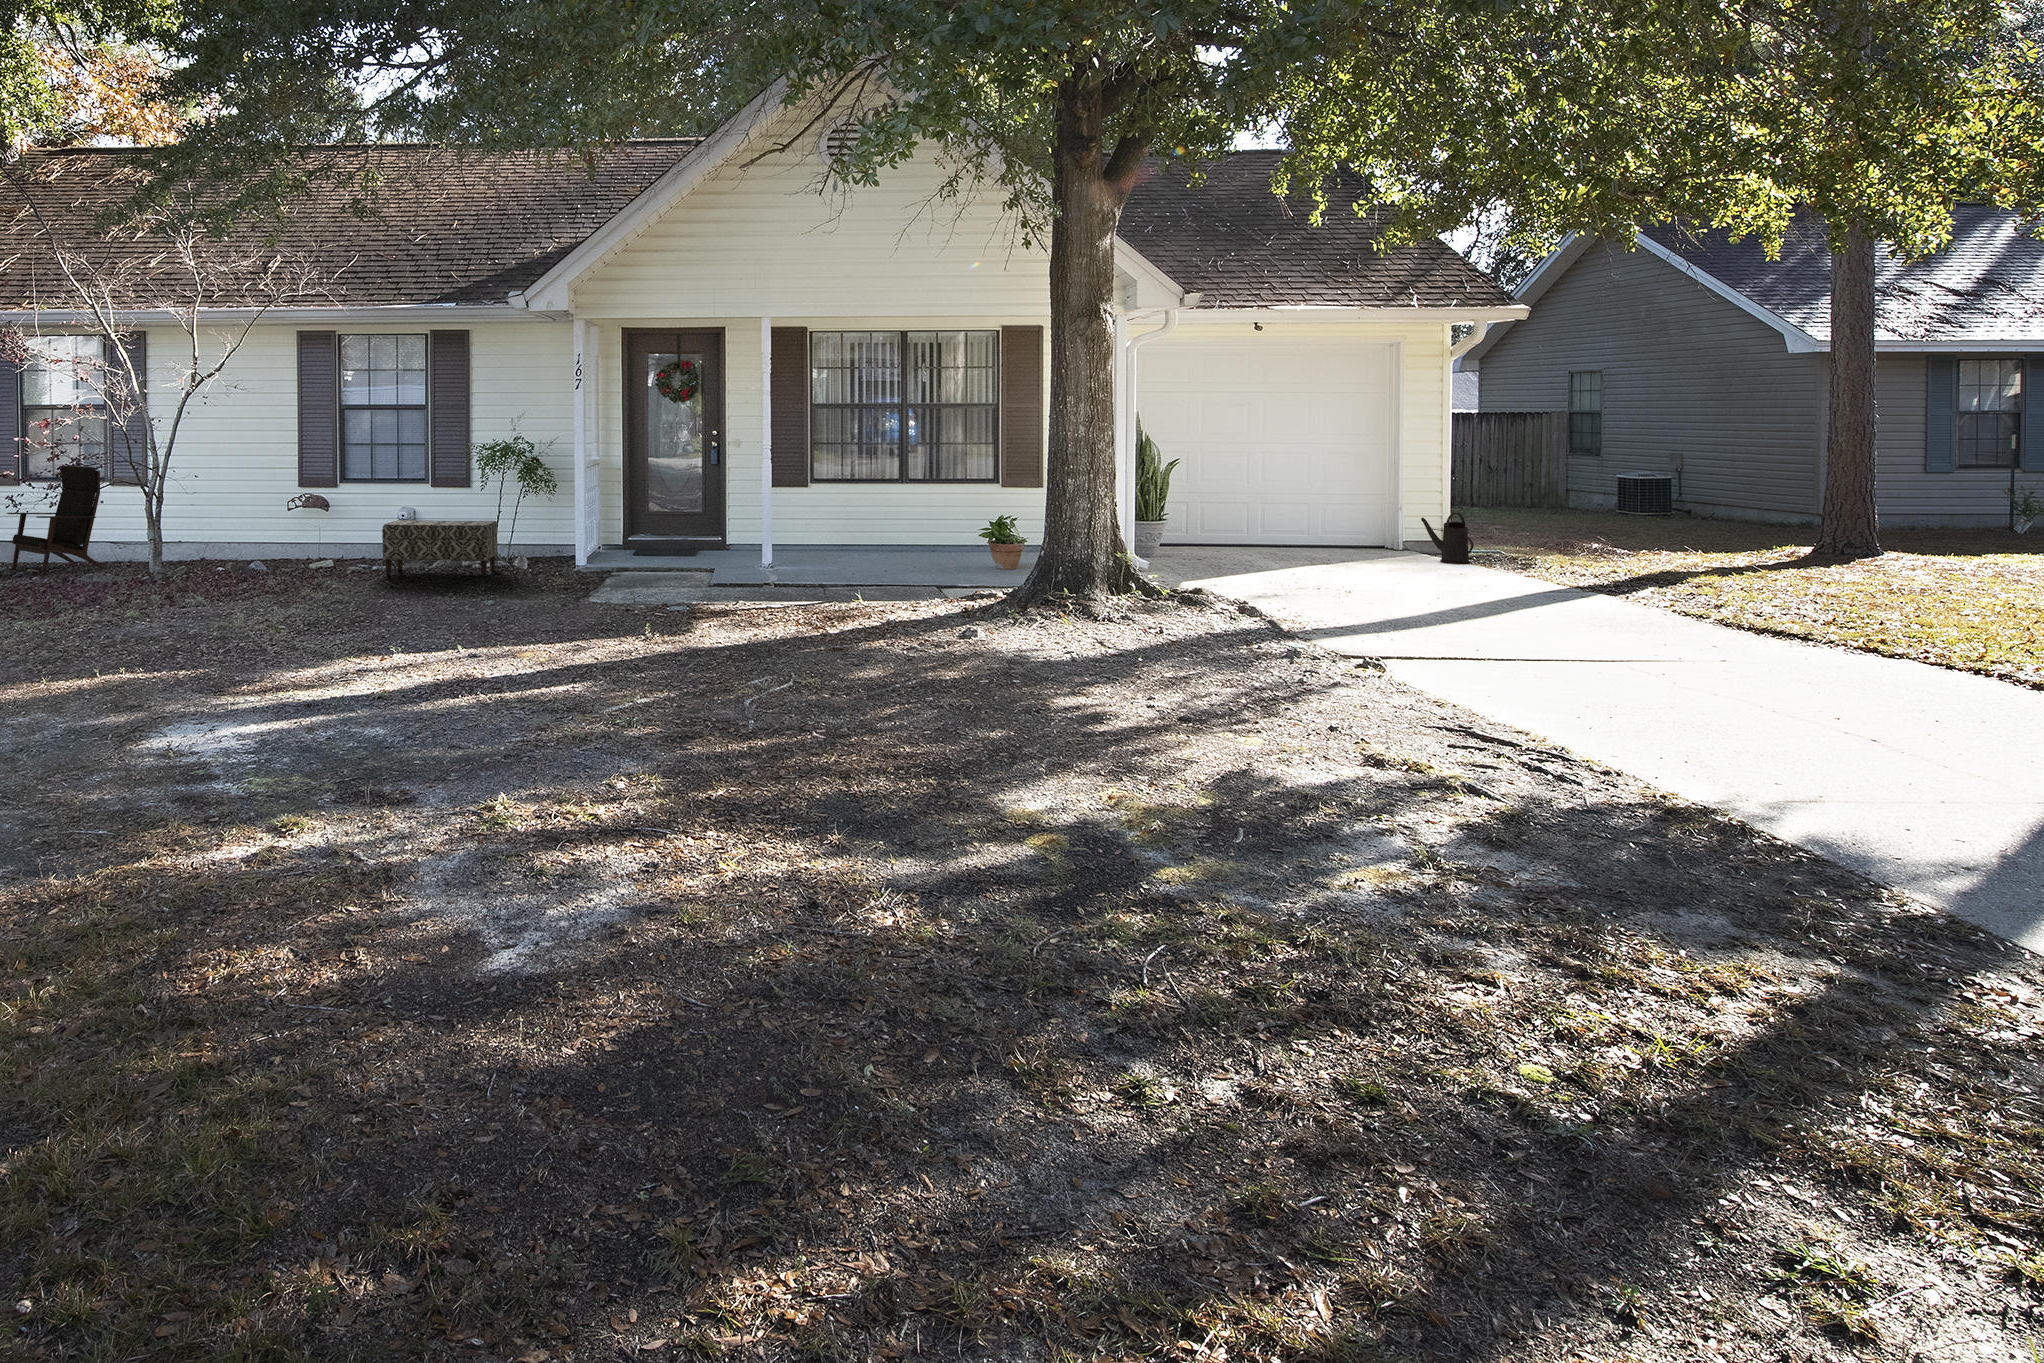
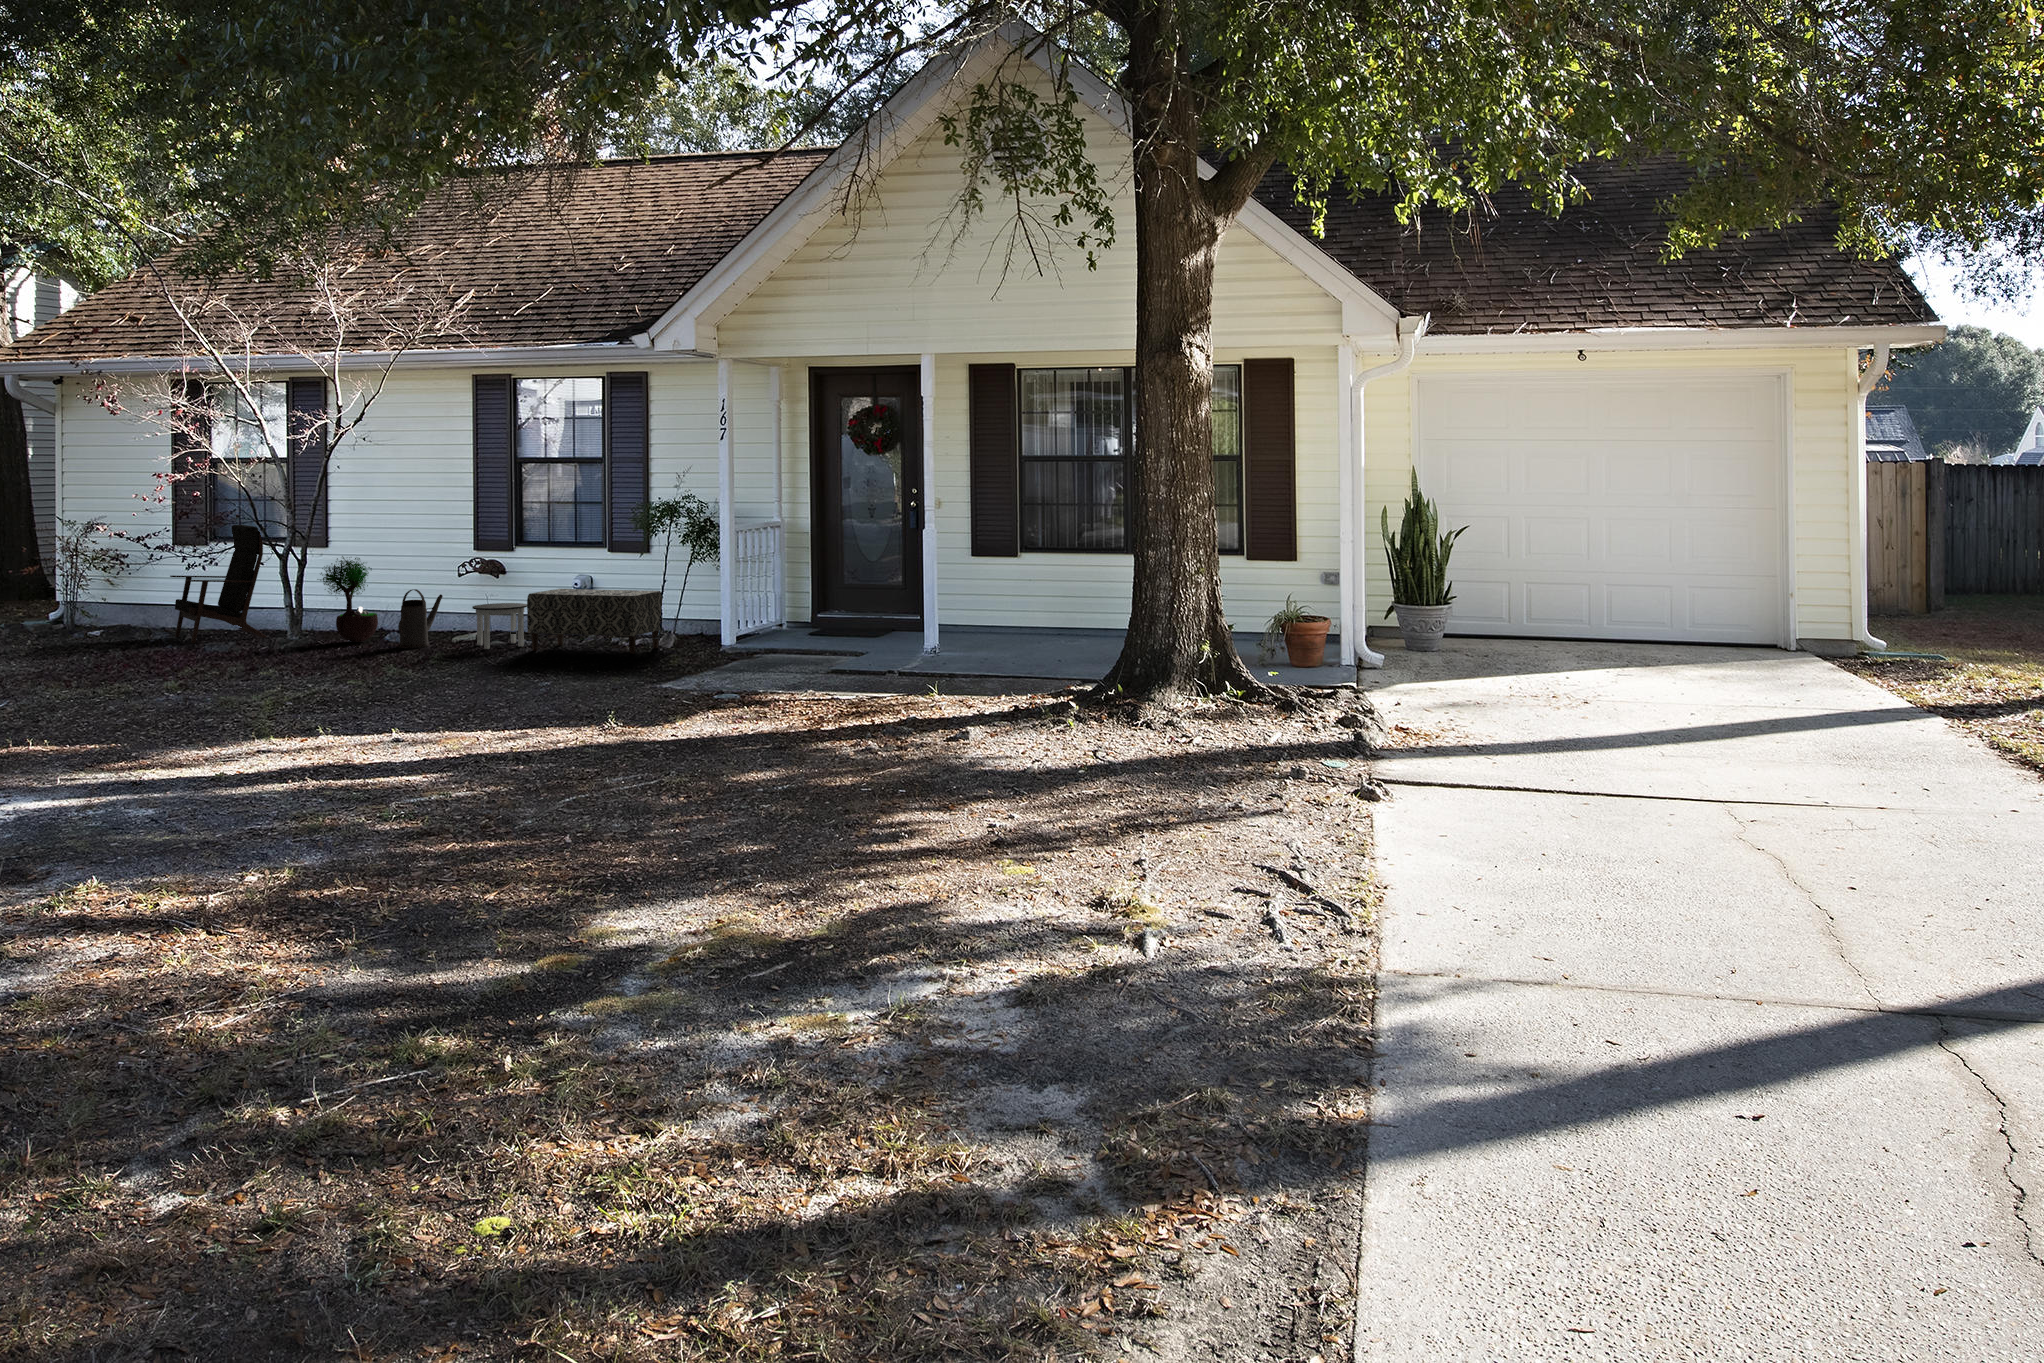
potted tree: none [171,489,220,570] -> present [317,556,378,642]
watering can: present [1421,513,1474,564] -> present [398,589,443,648]
round table: none [322,533,370,574] -> present [472,603,527,649]

